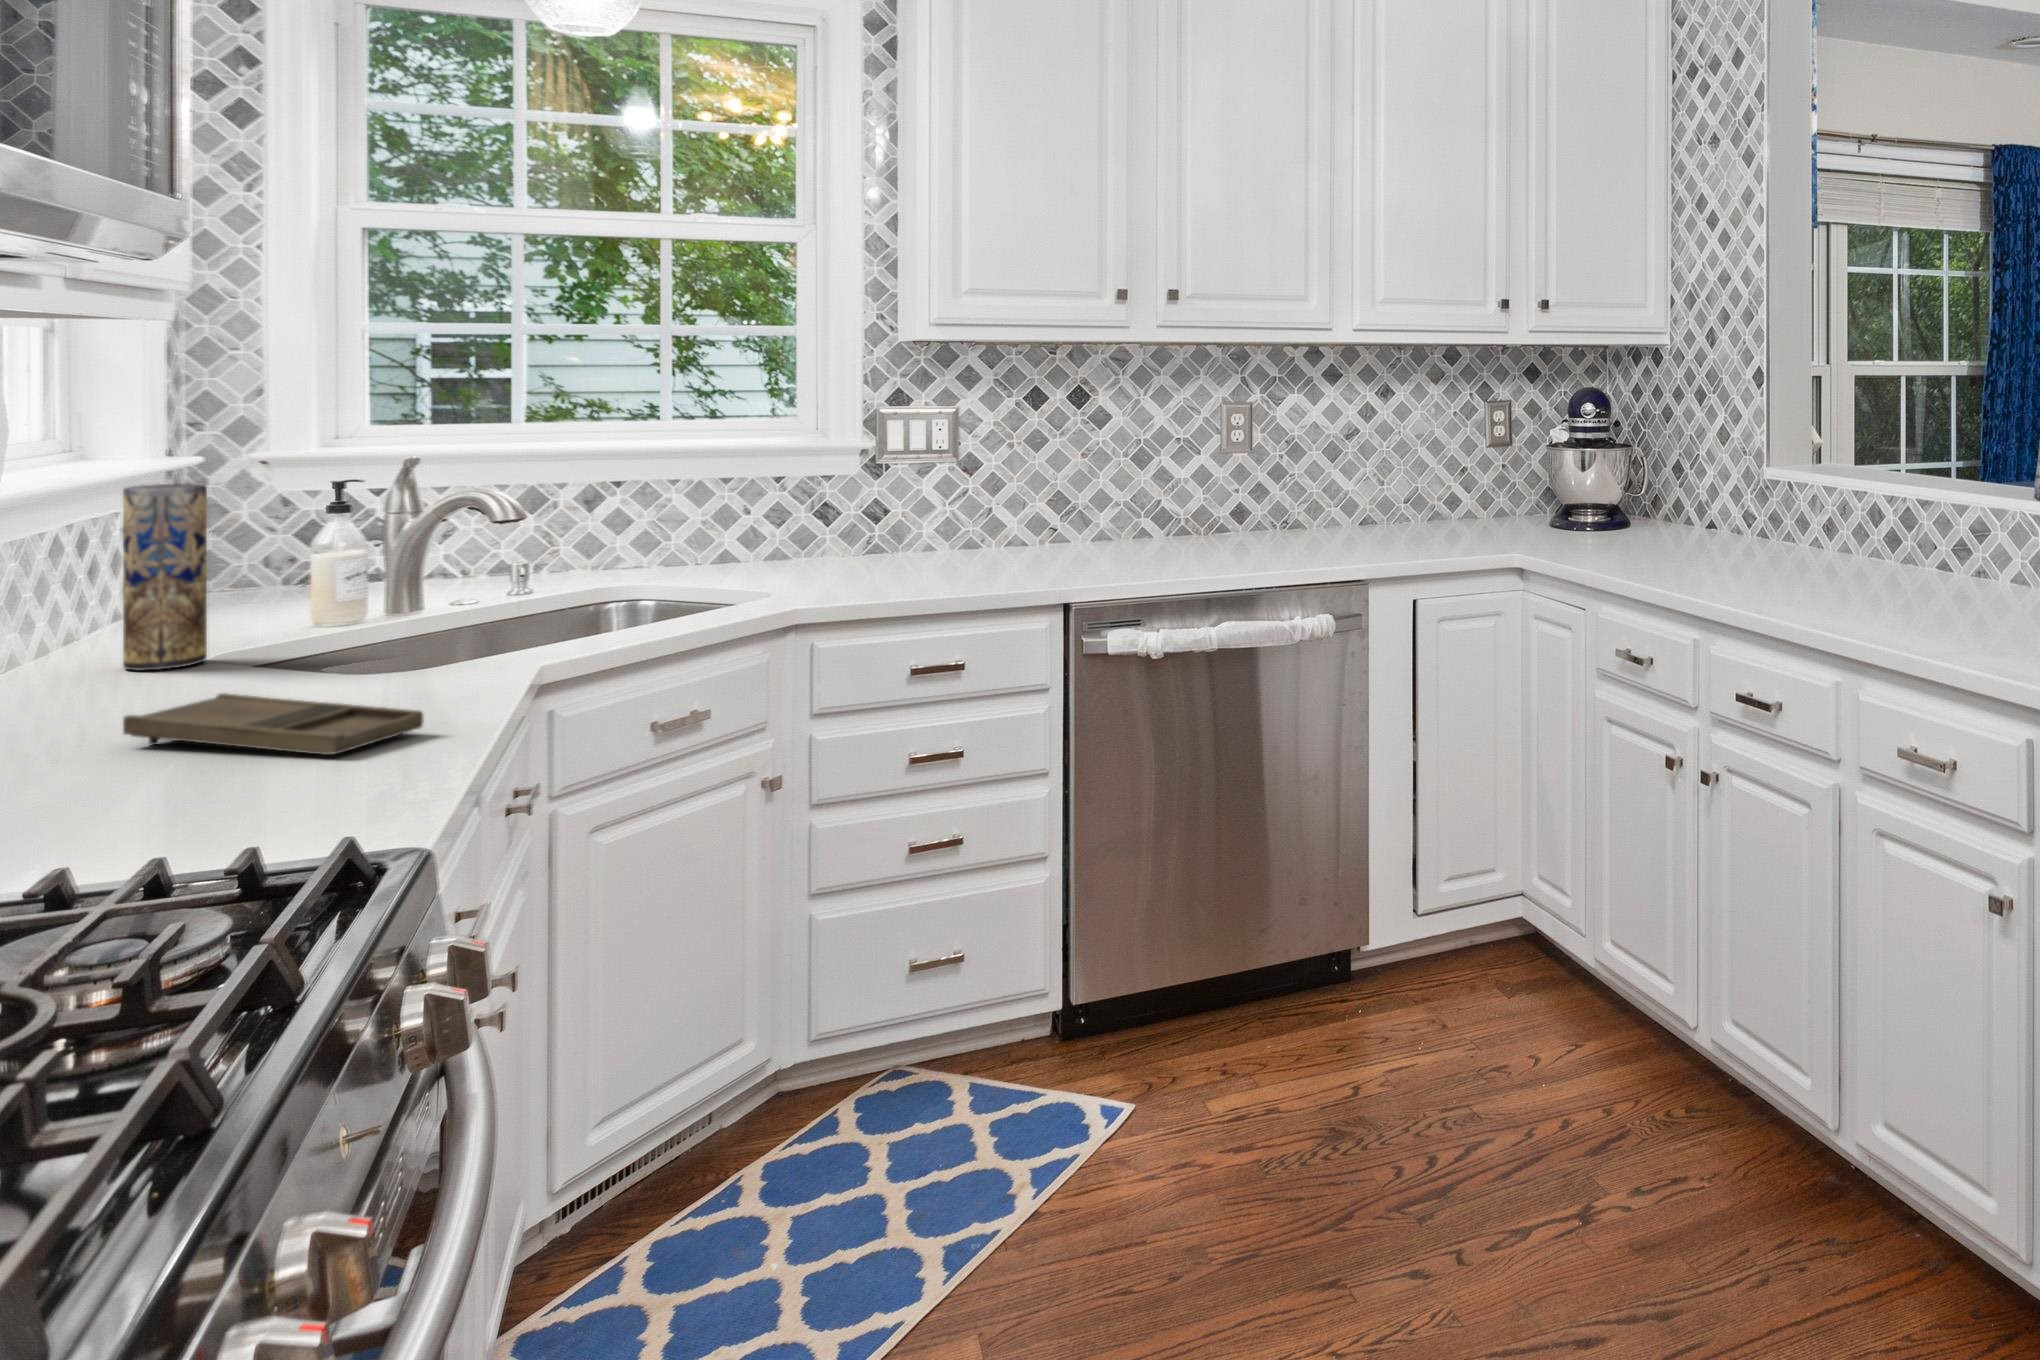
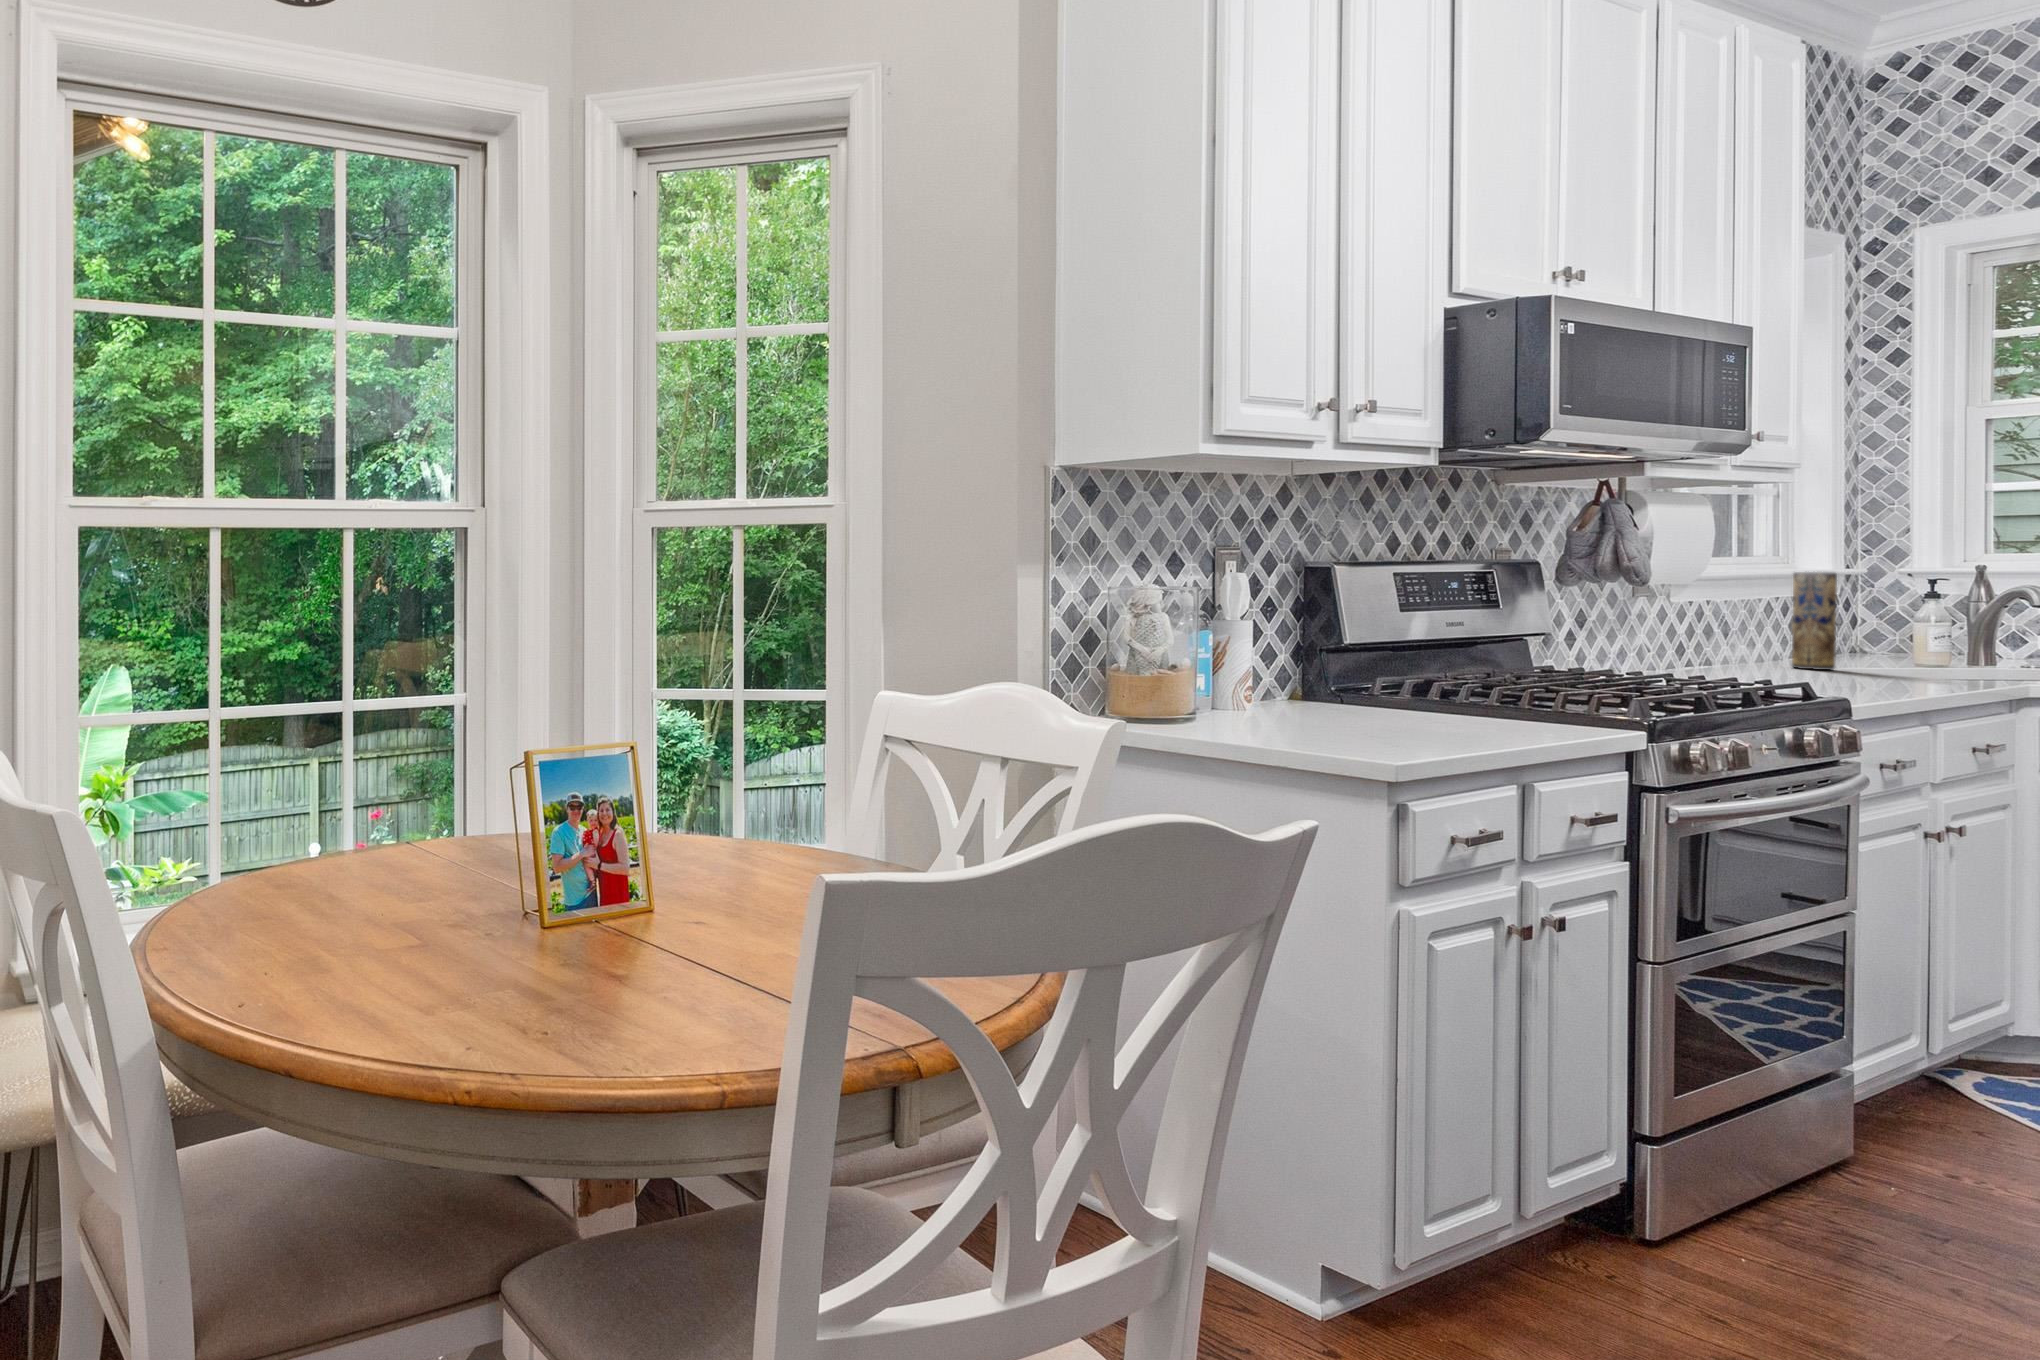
tray: present [123,693,424,755] -> none [1763,665,1903,690]

